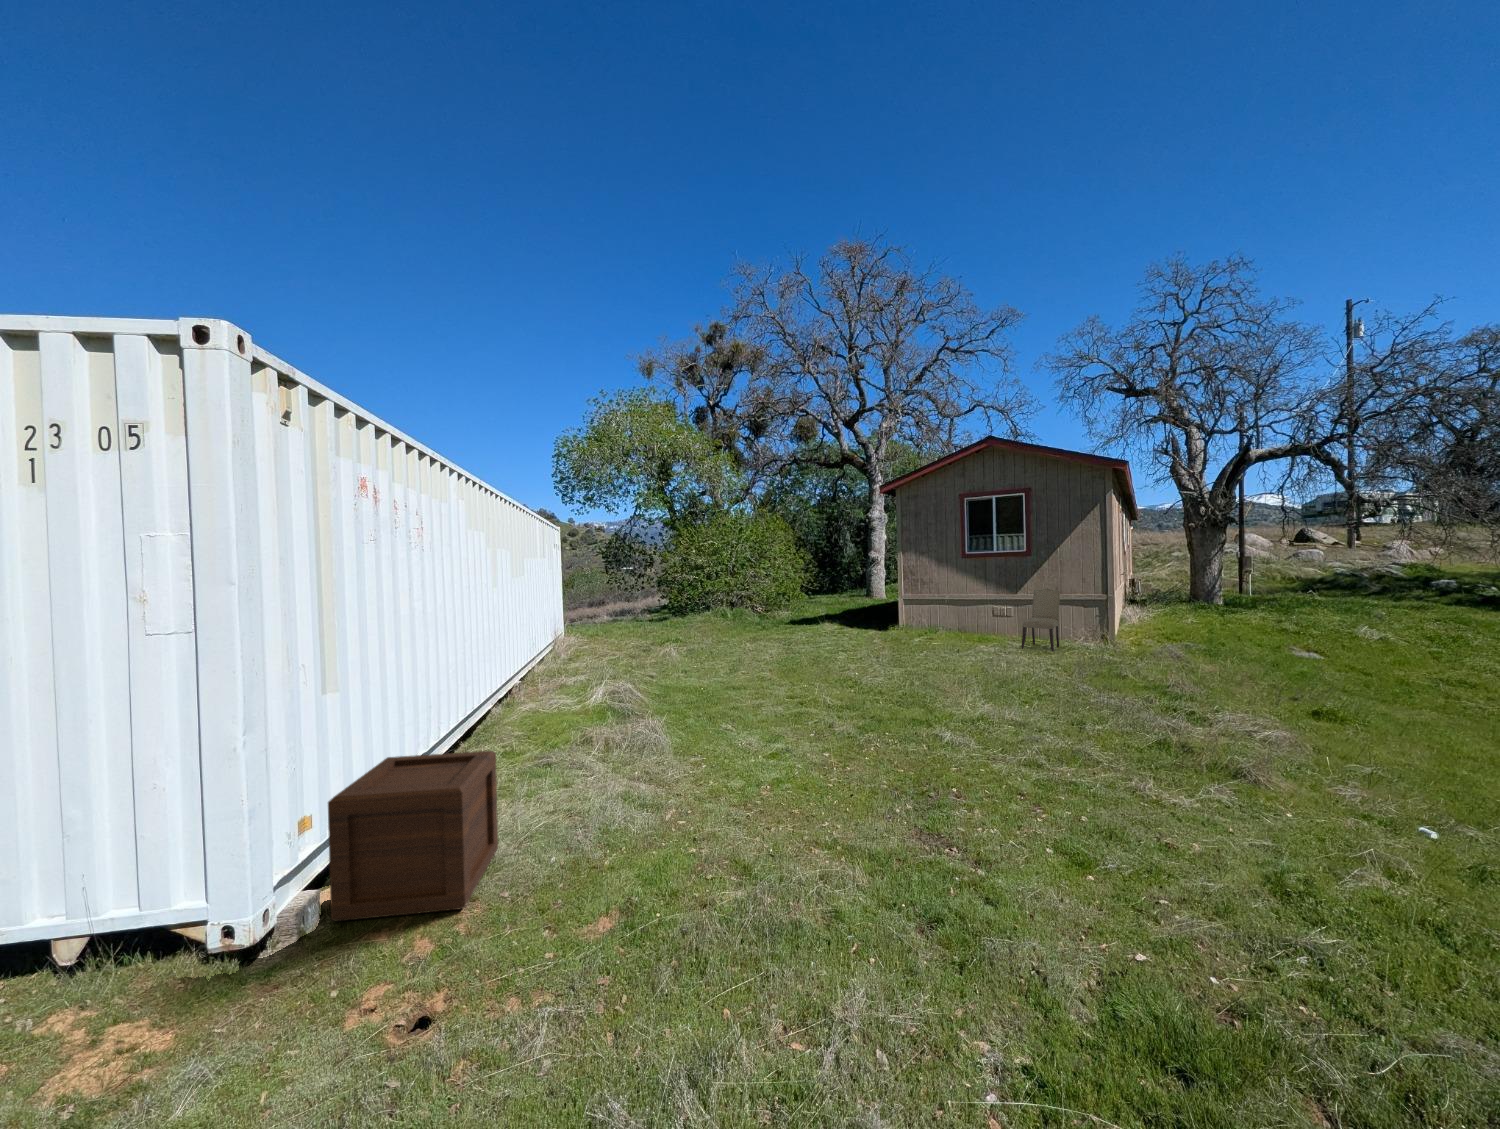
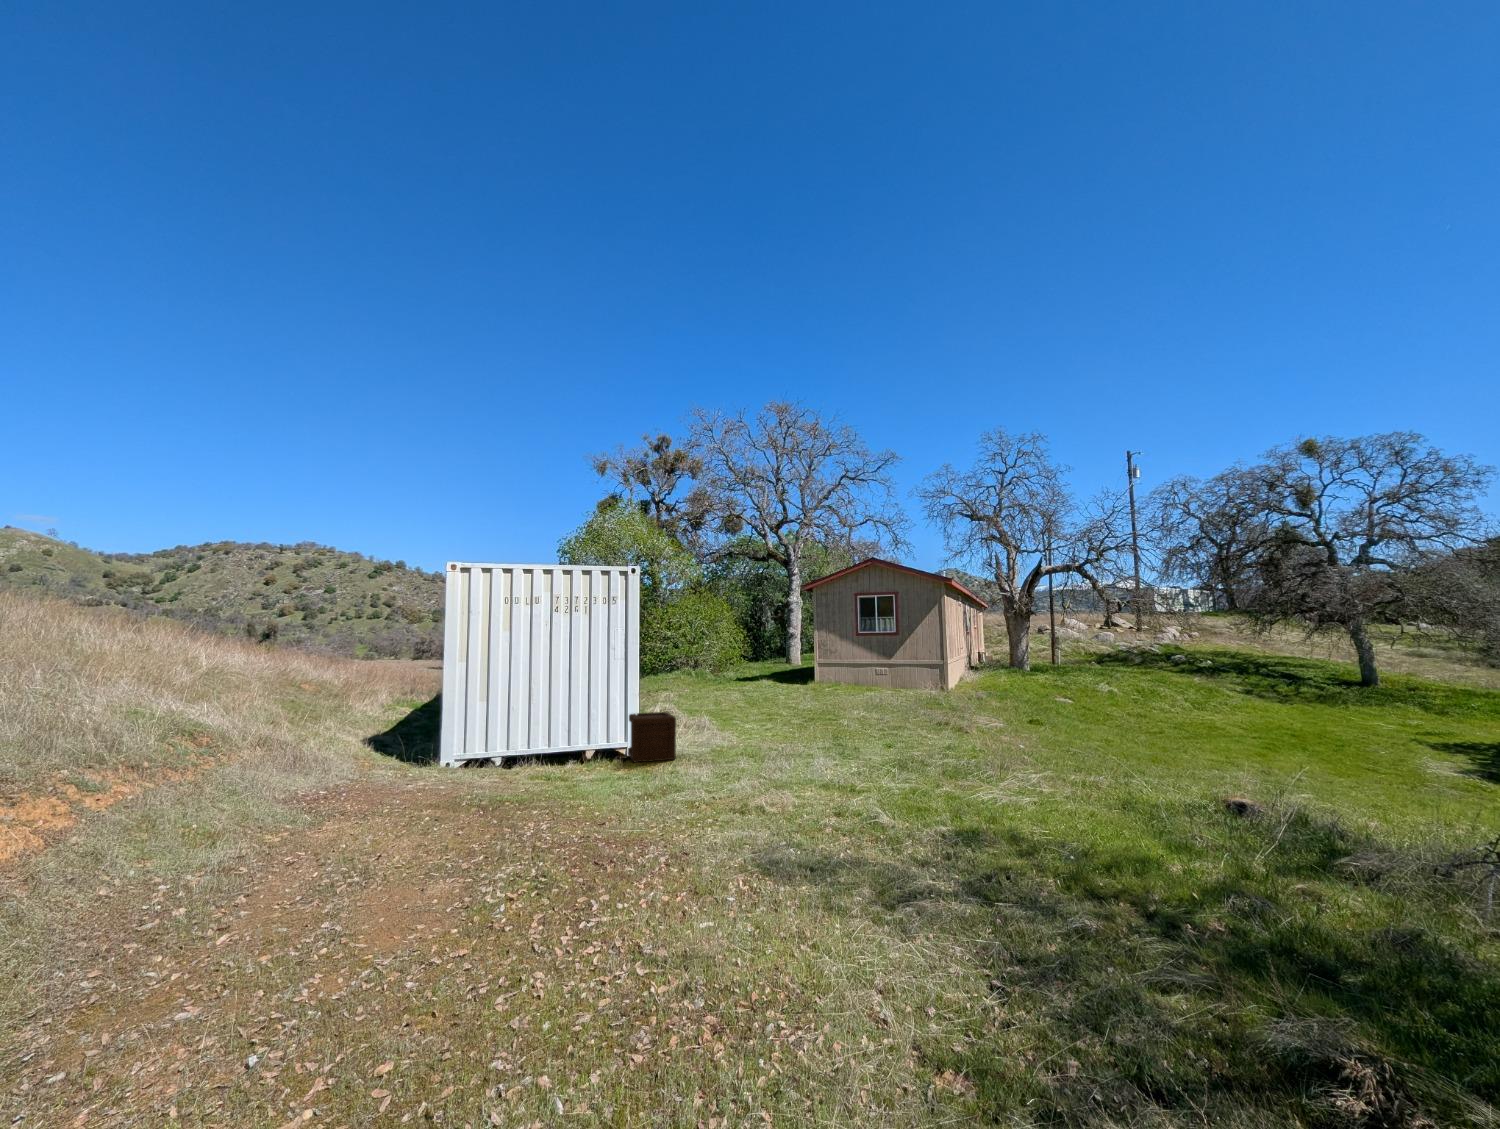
chair: present [1022,589,1060,651] -> none [893,656,917,696]

